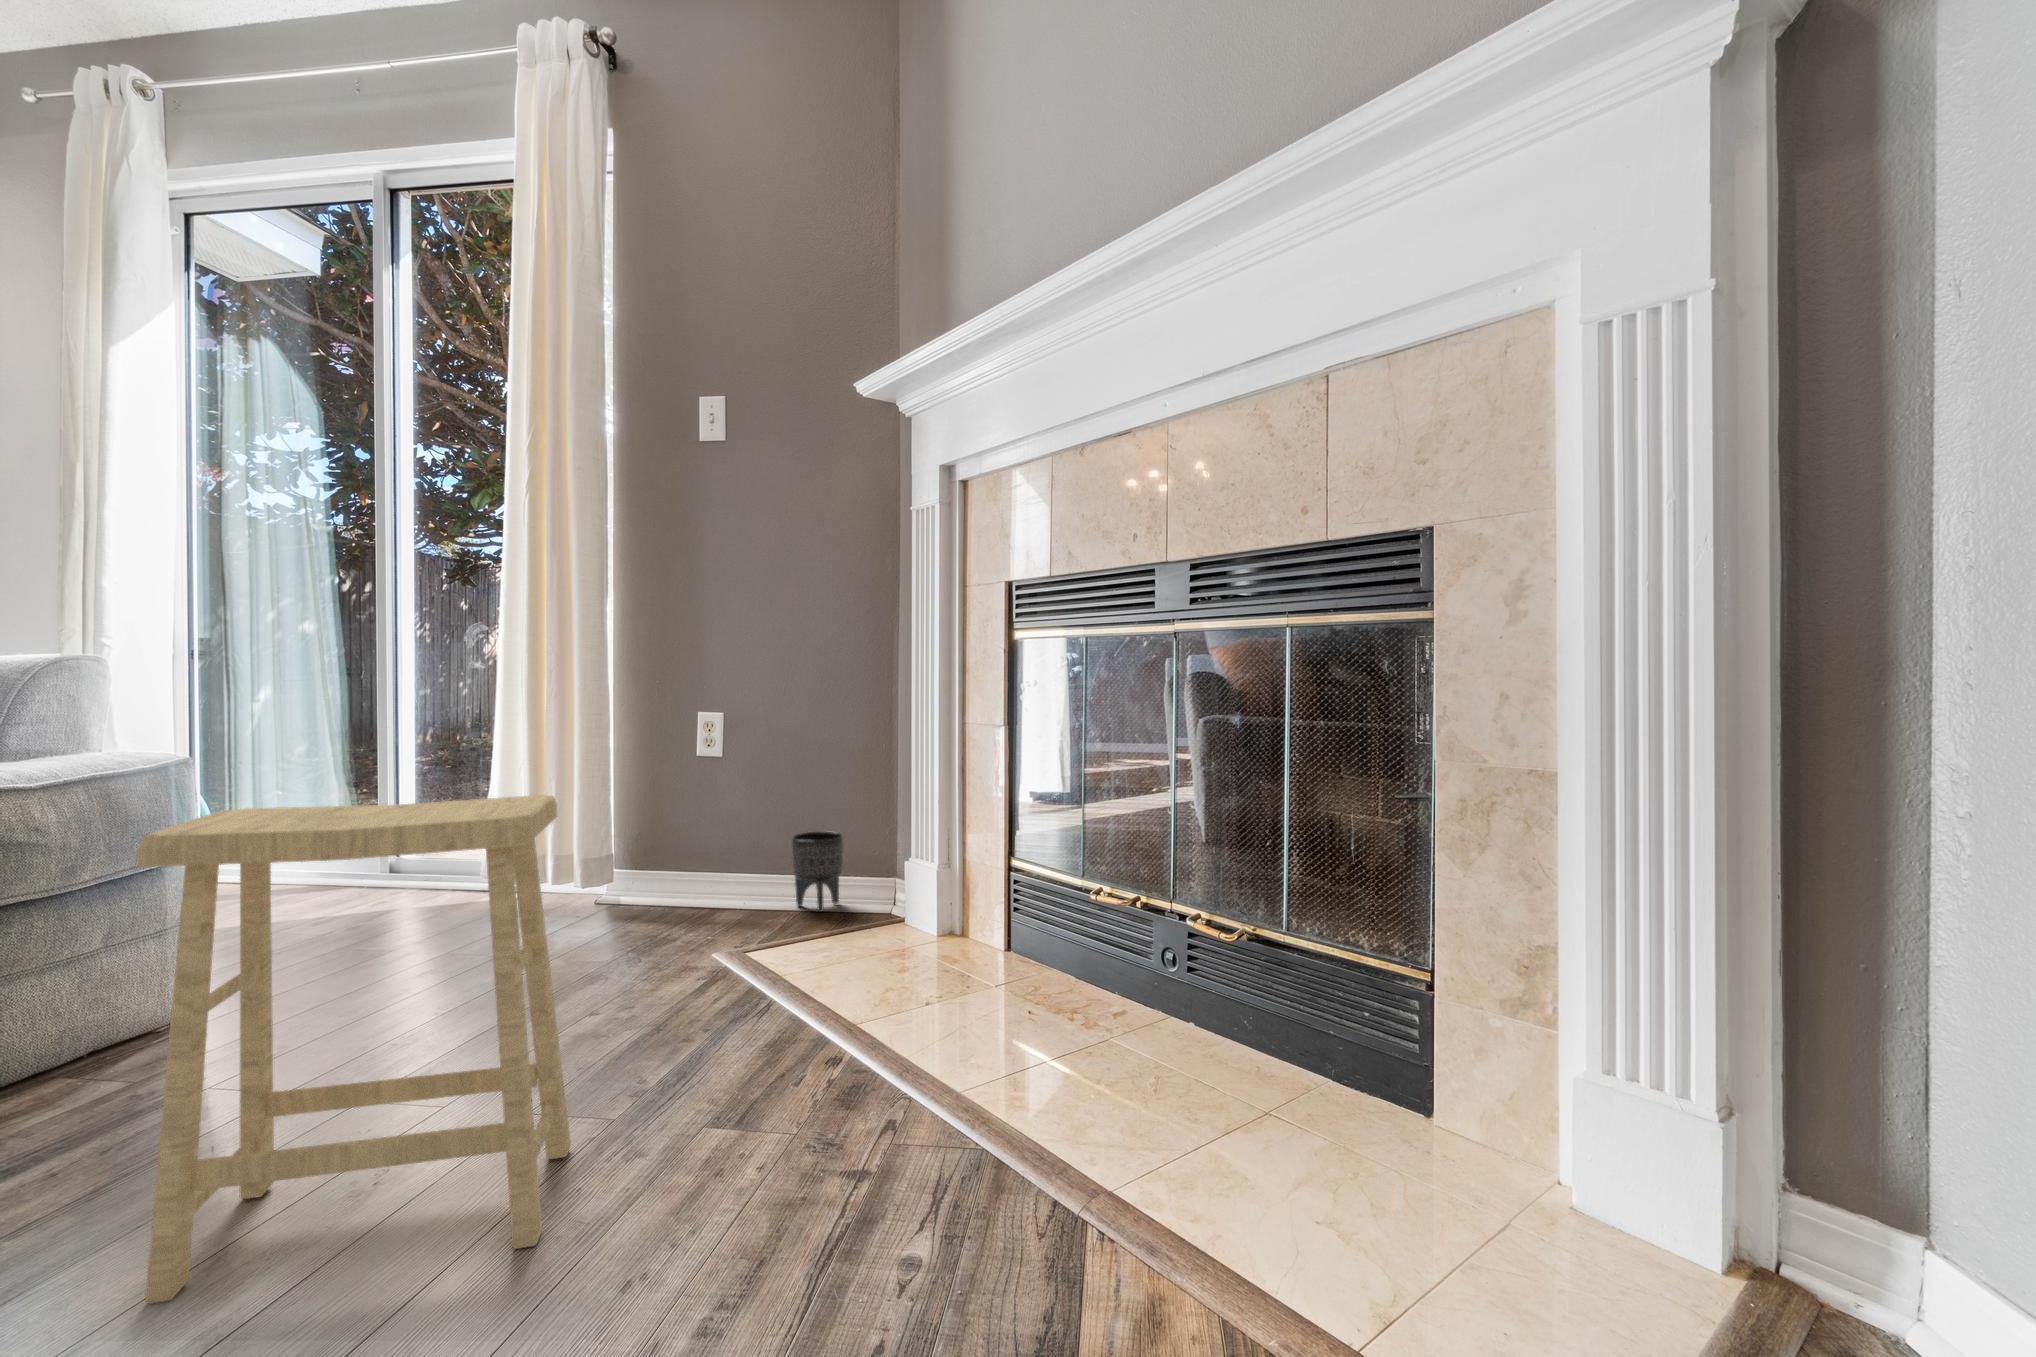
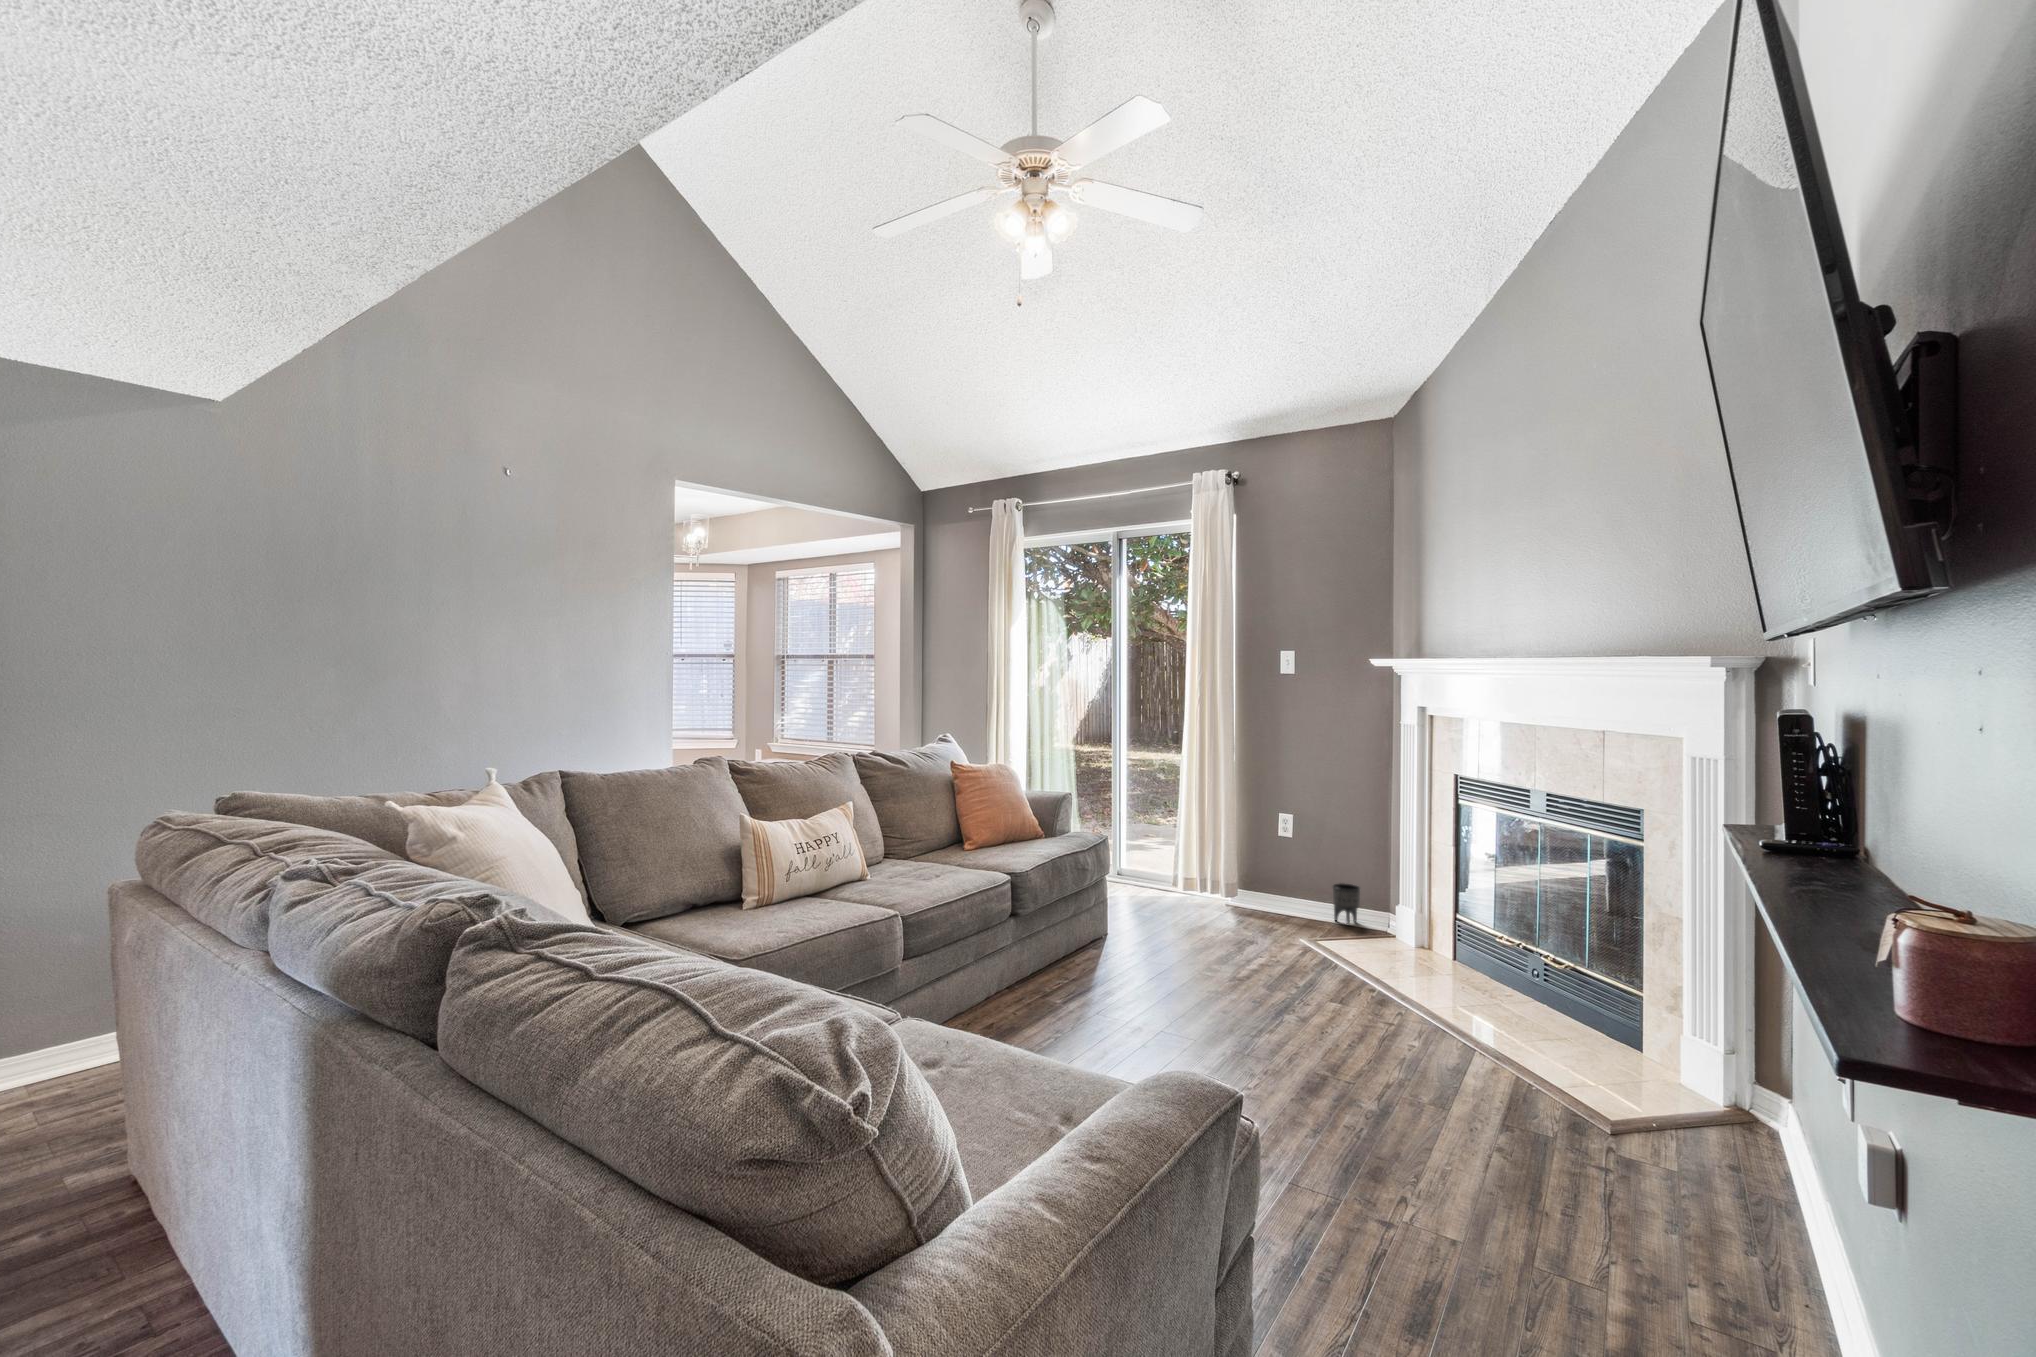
footstool: present [137,795,571,1304] -> none [1182,877,1287,1026]

